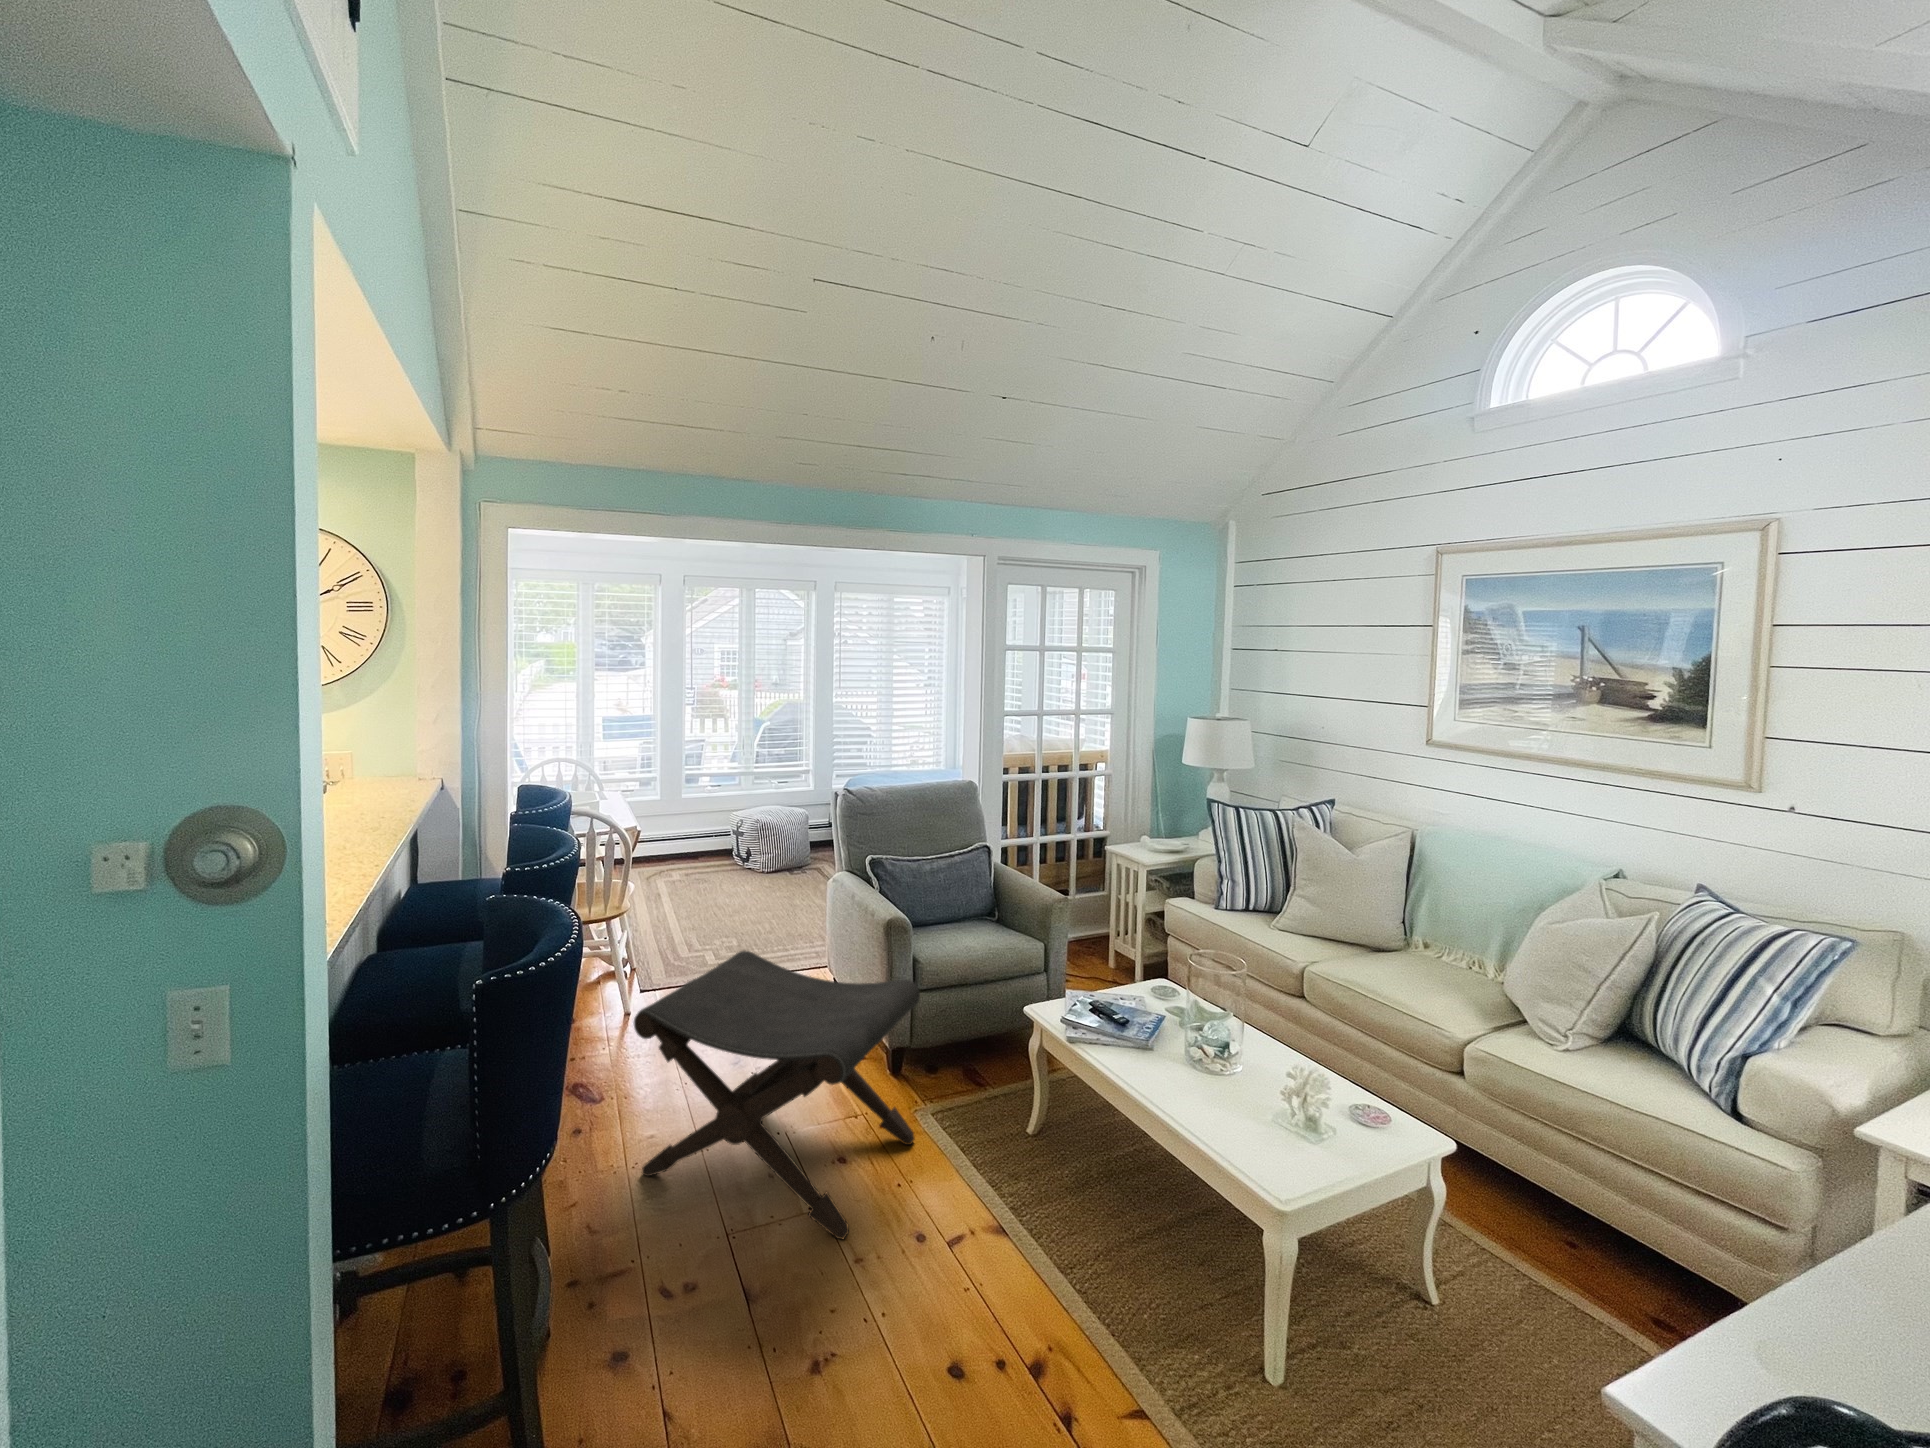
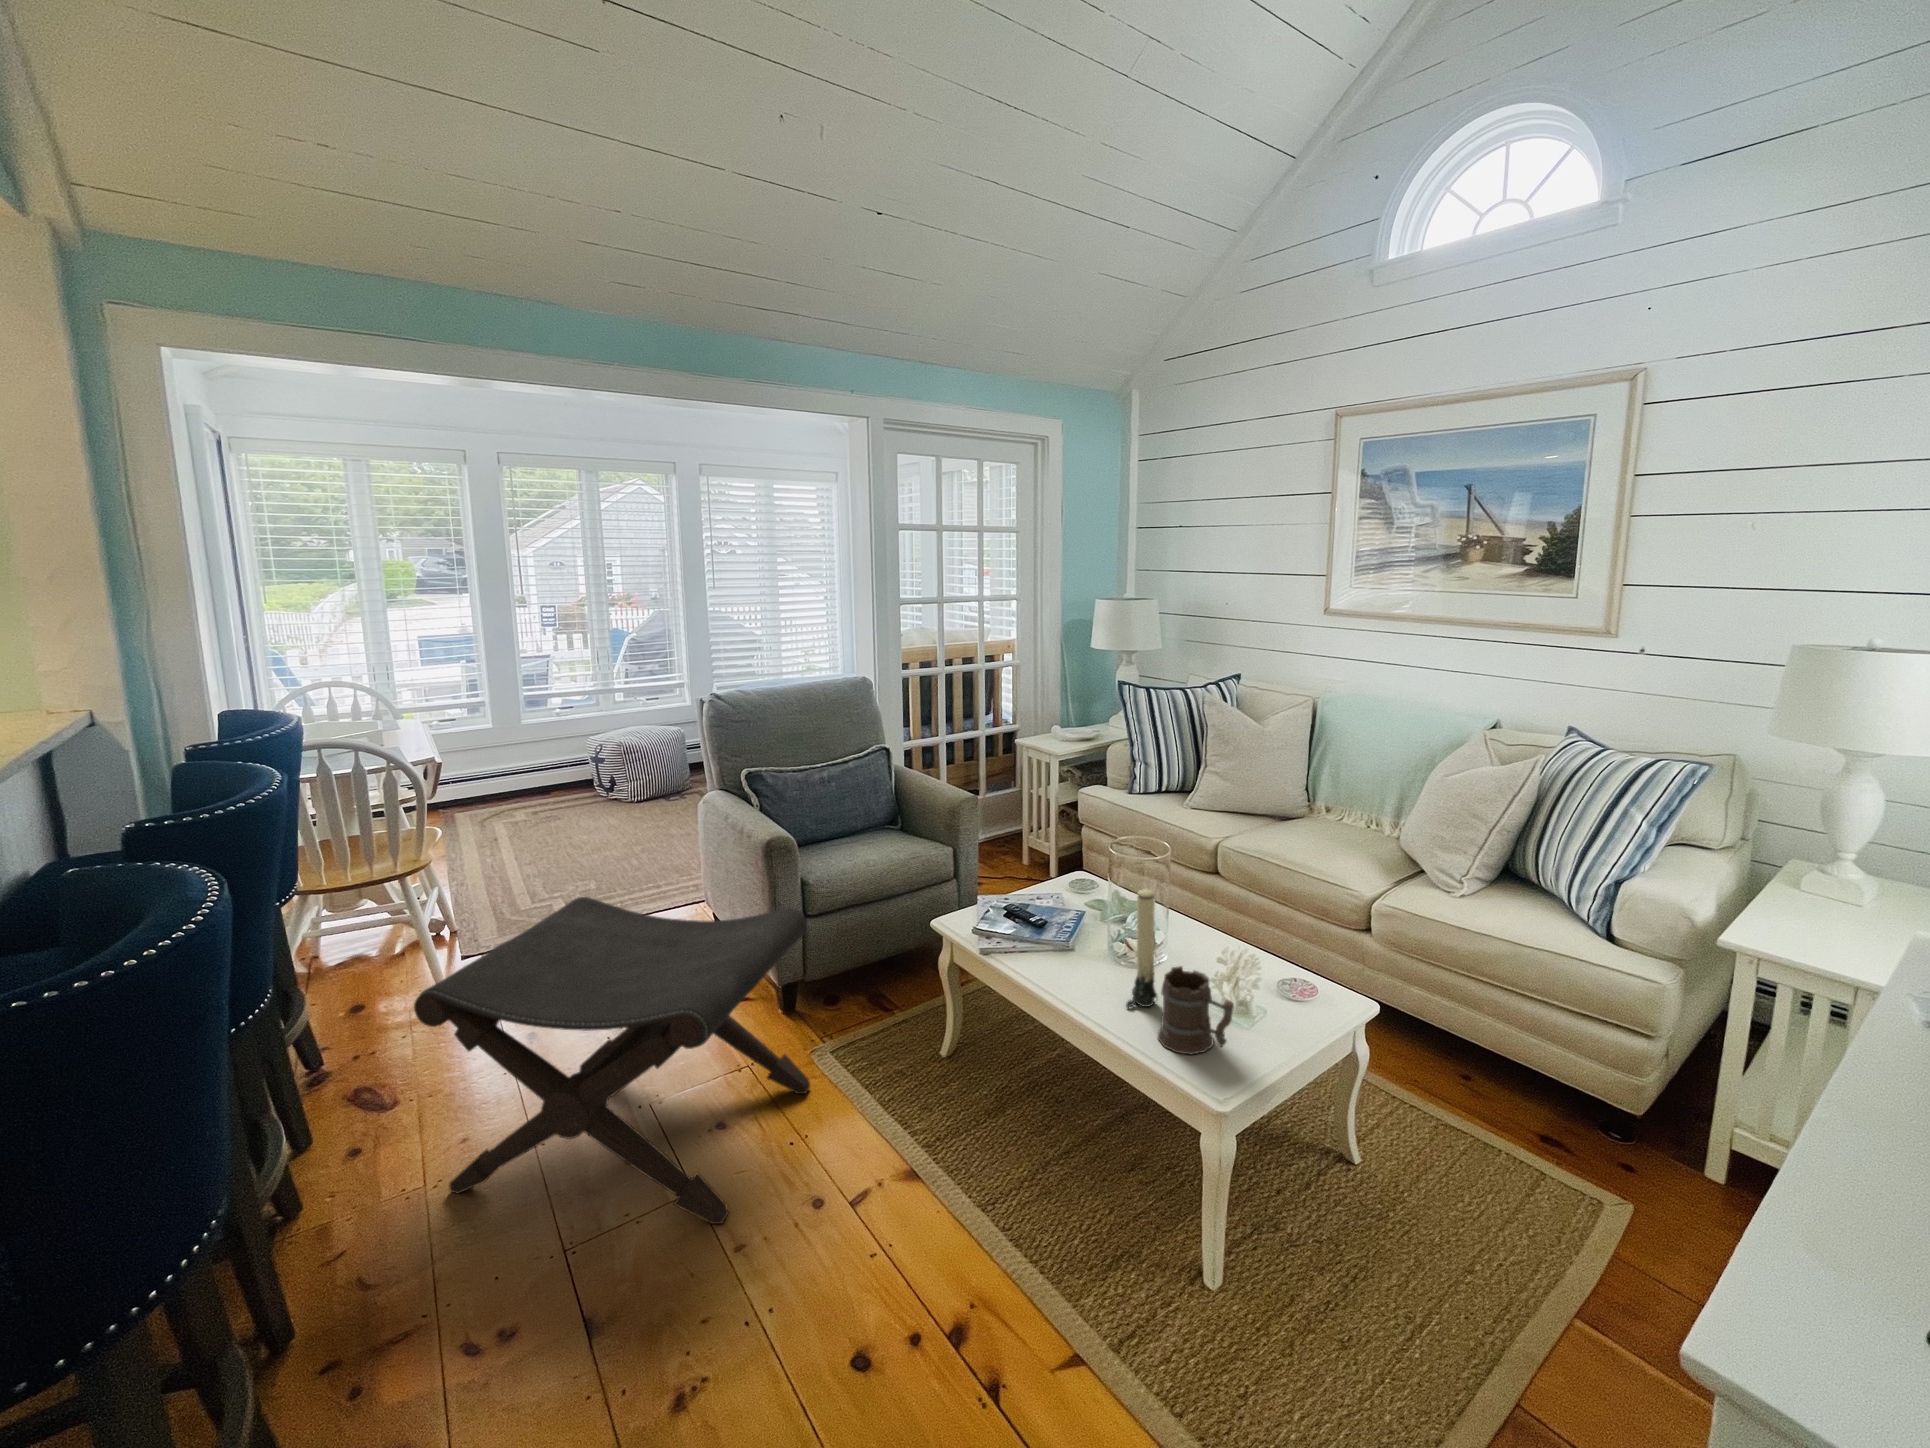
candle: none [1200,1000,1231,1109] -> present [1126,890,1158,1008]
mug: none [1228,1075,1301,1158] -> present [1158,966,1234,1054]

